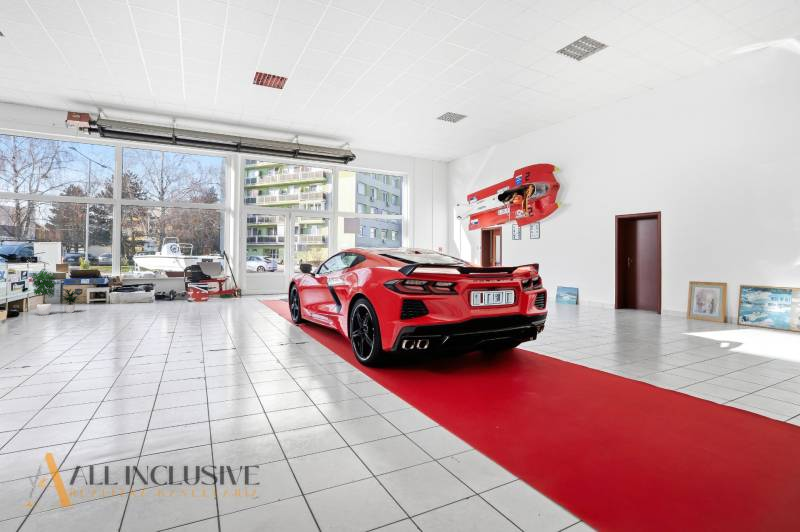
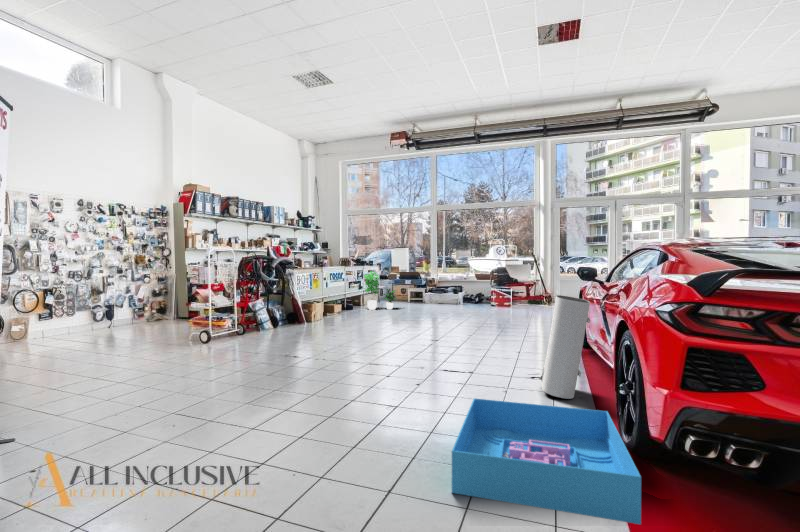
air purifier: none [293,283,325,348] -> present [541,295,590,399]
storage bin: none [276,343,382,393] -> present [452,398,641,524]

